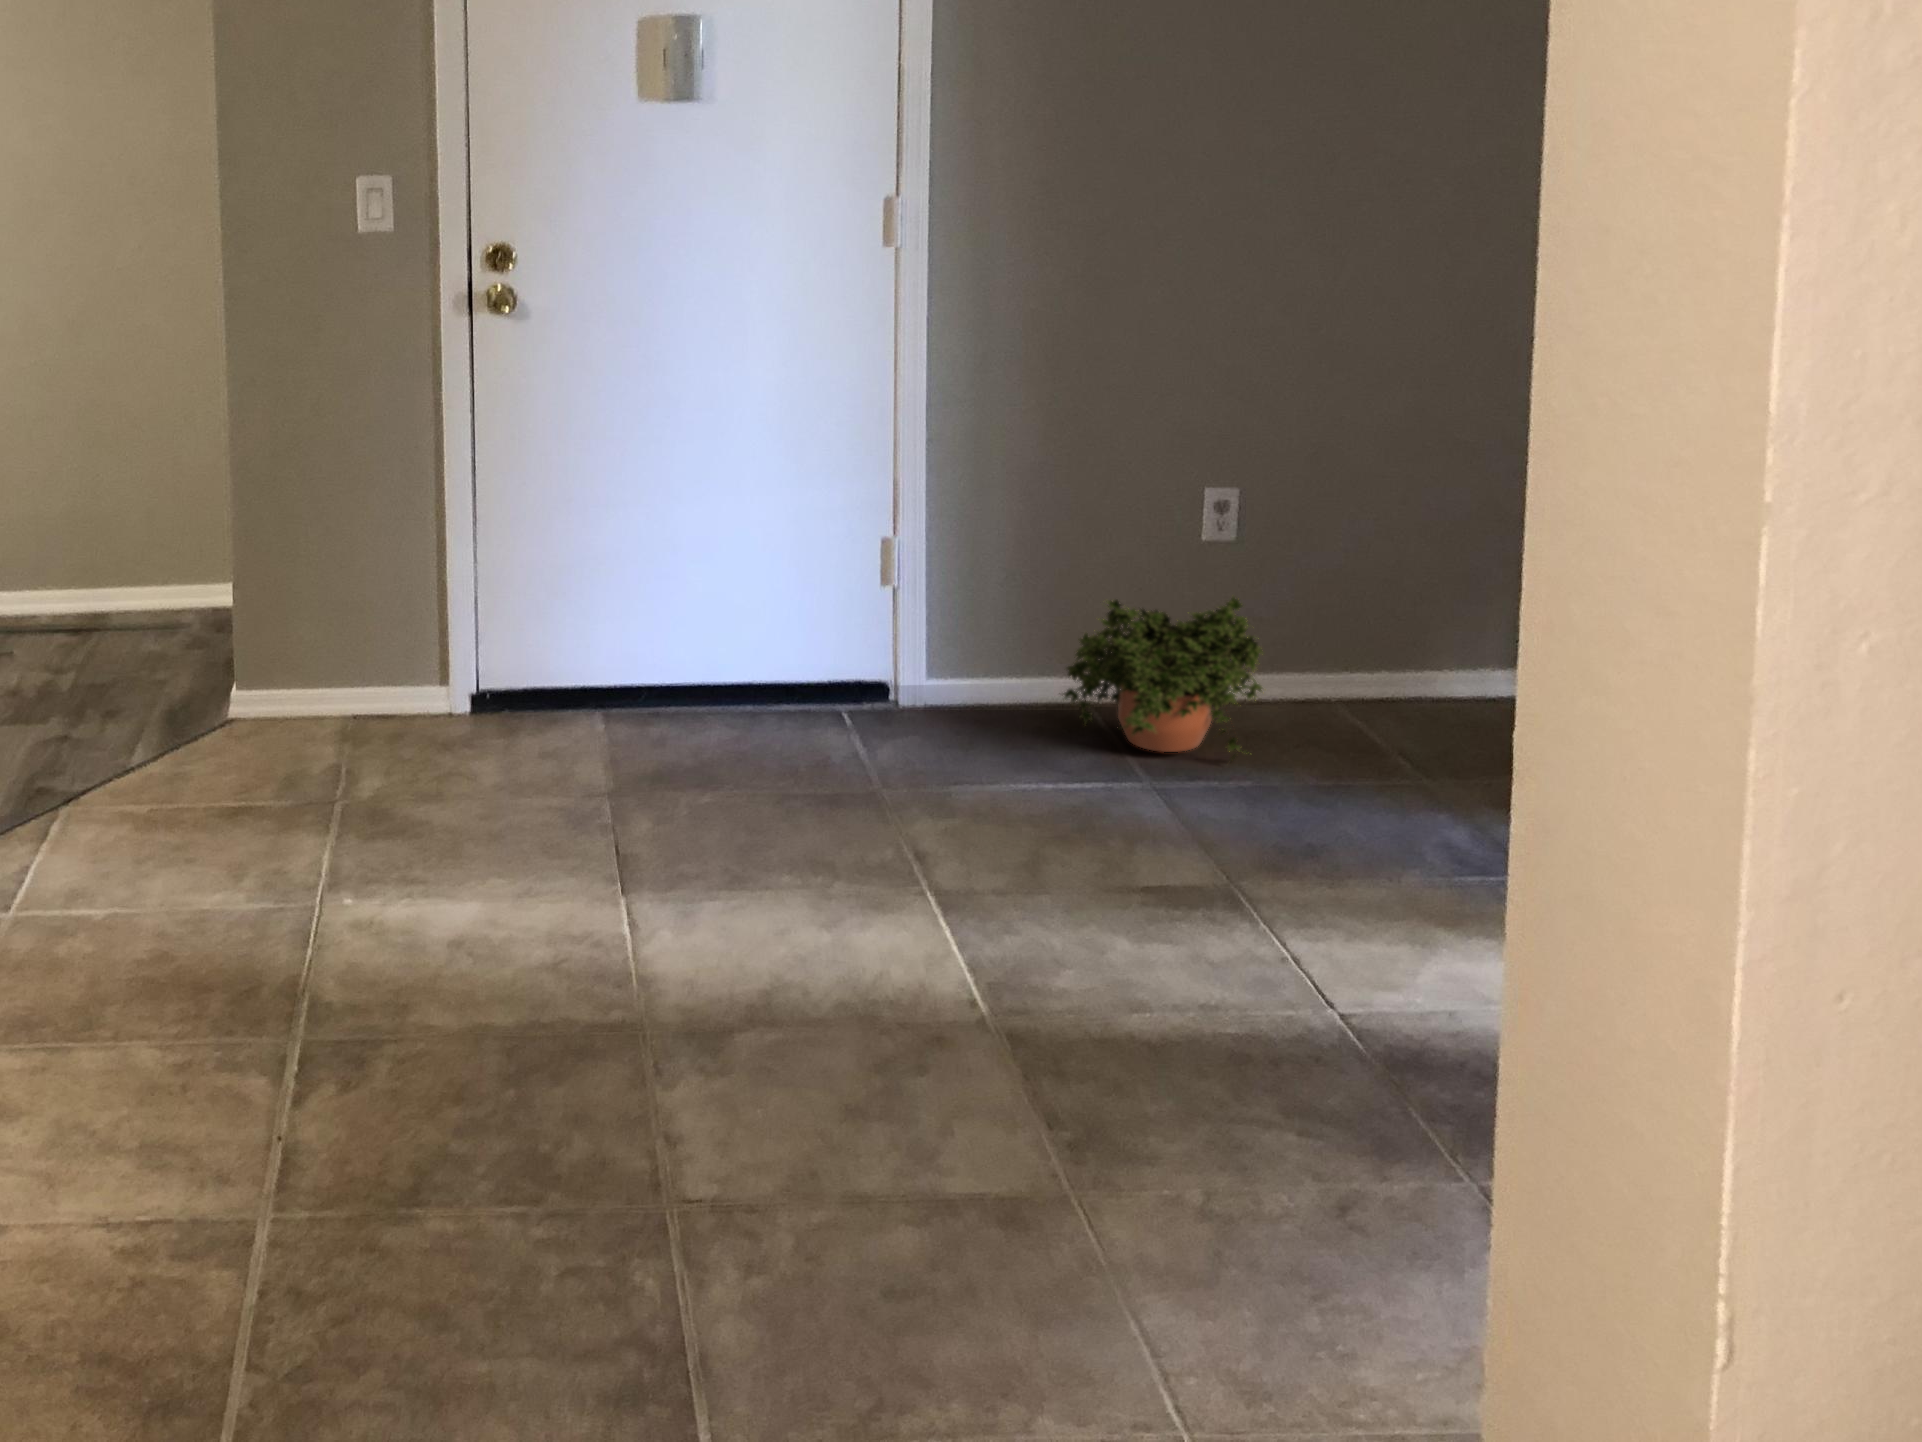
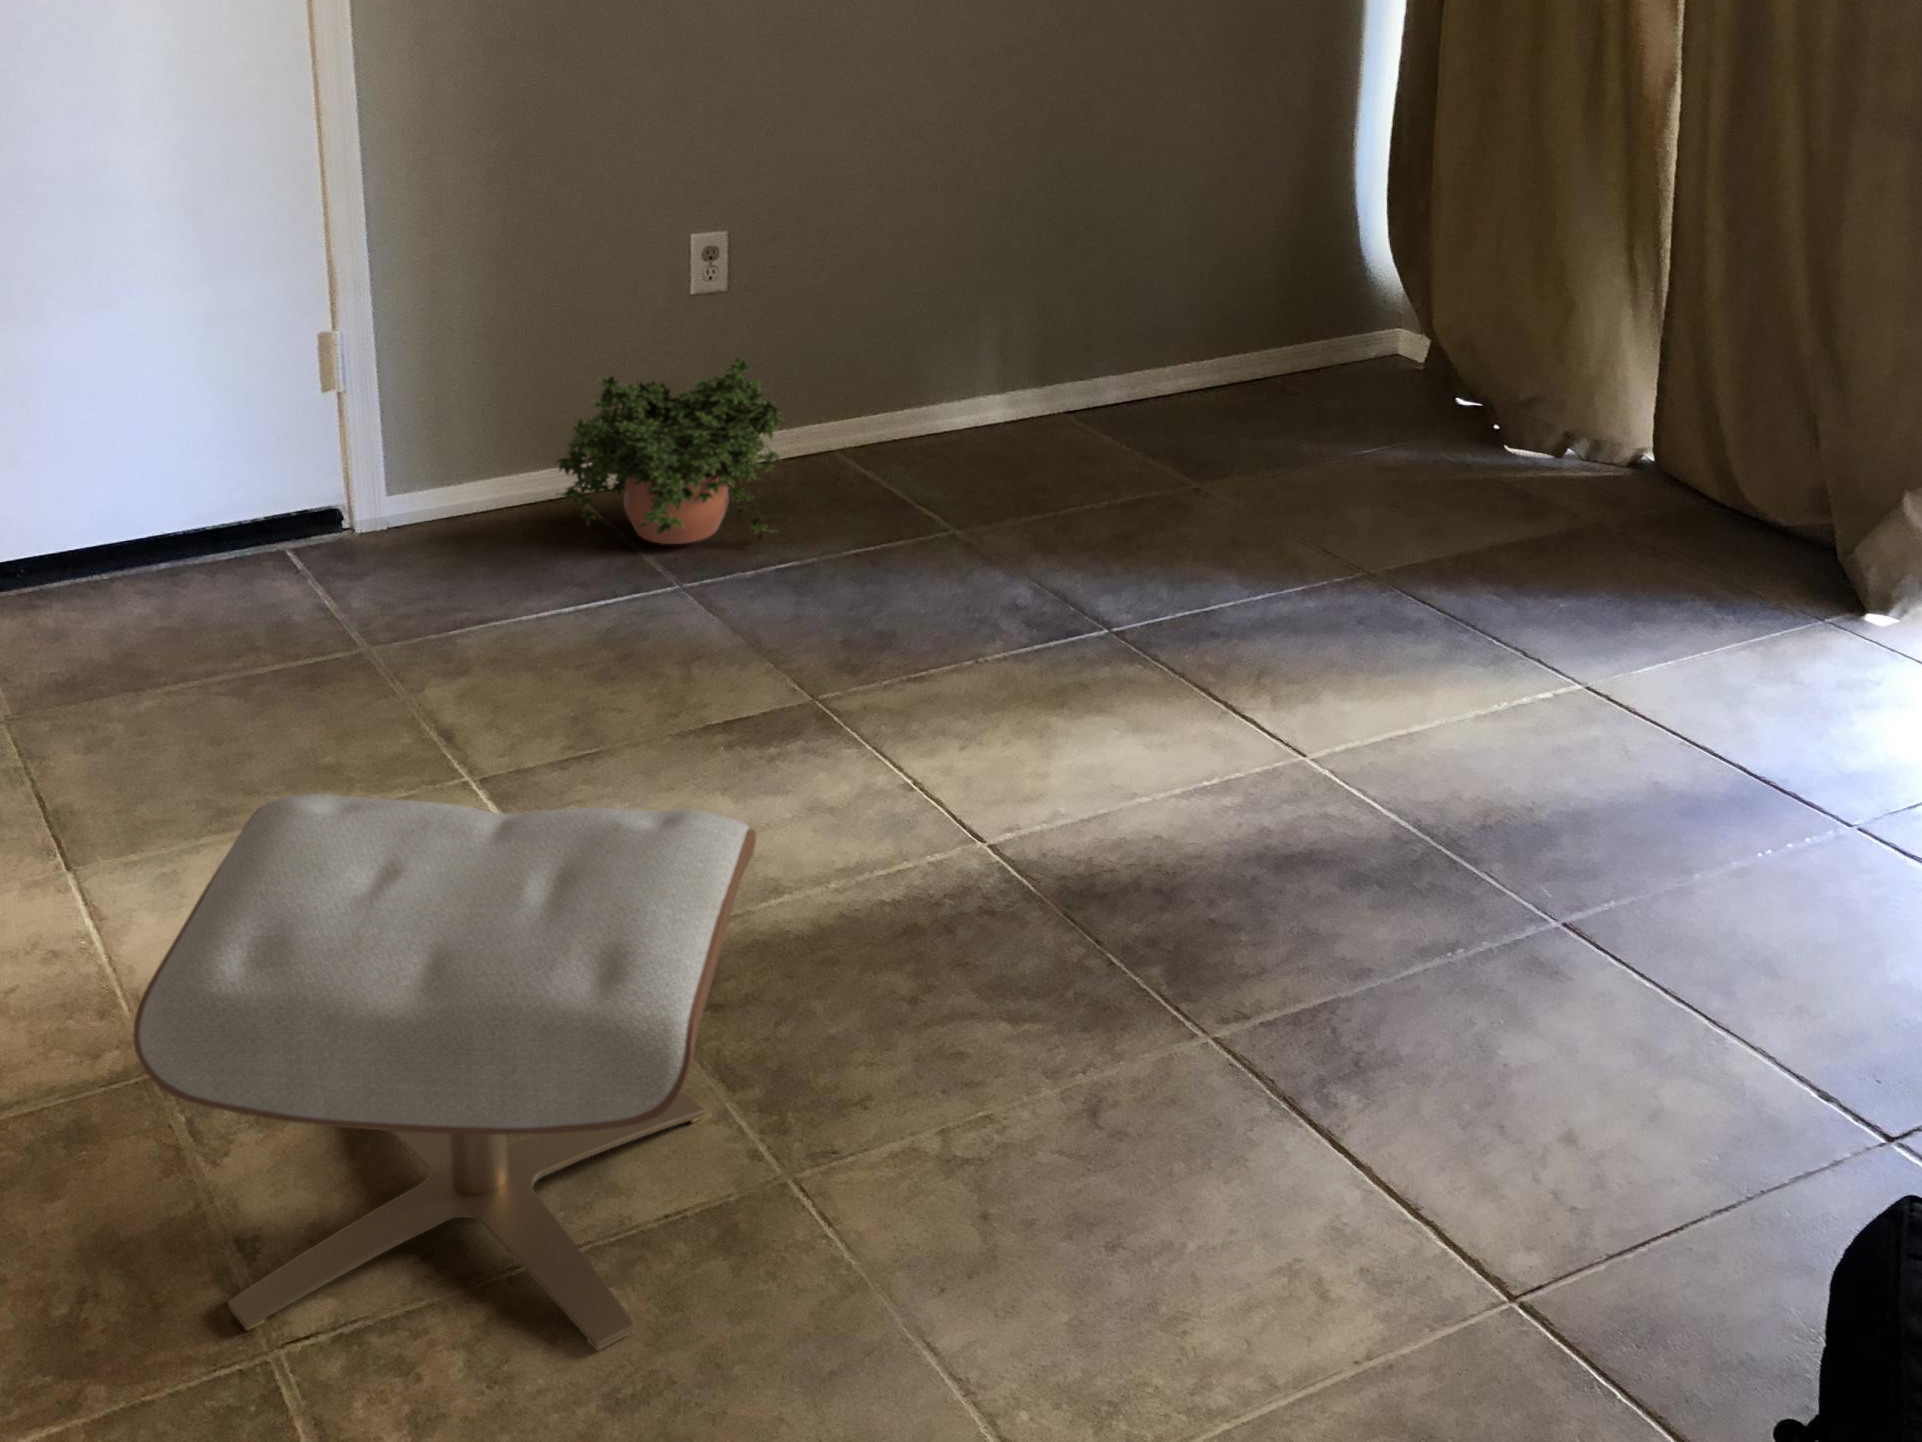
ottoman: none [605,826,1064,1250] -> present [133,794,756,1350]

